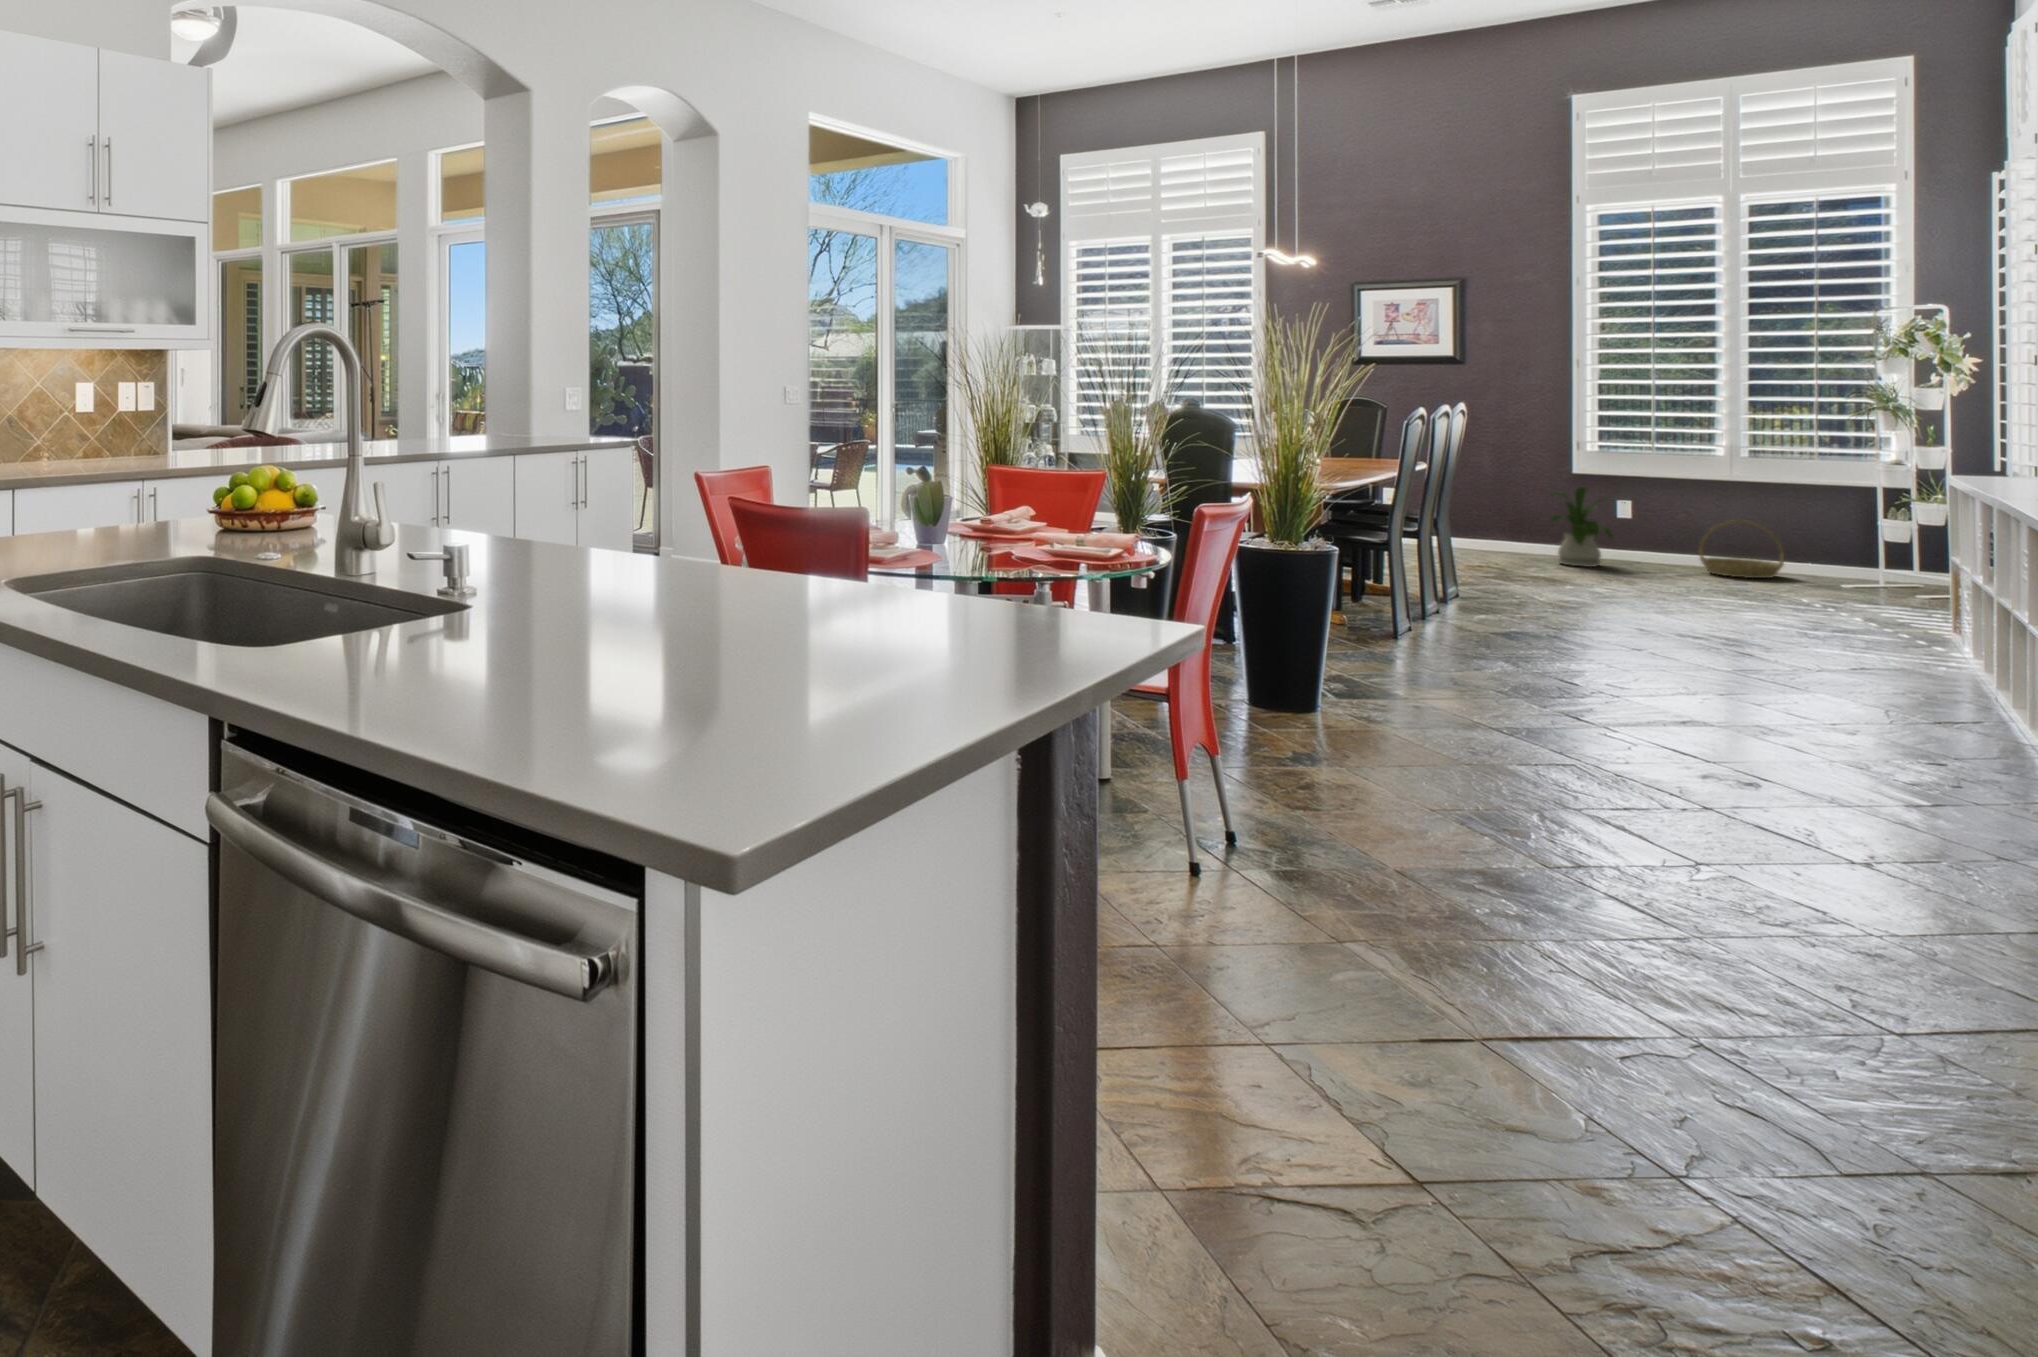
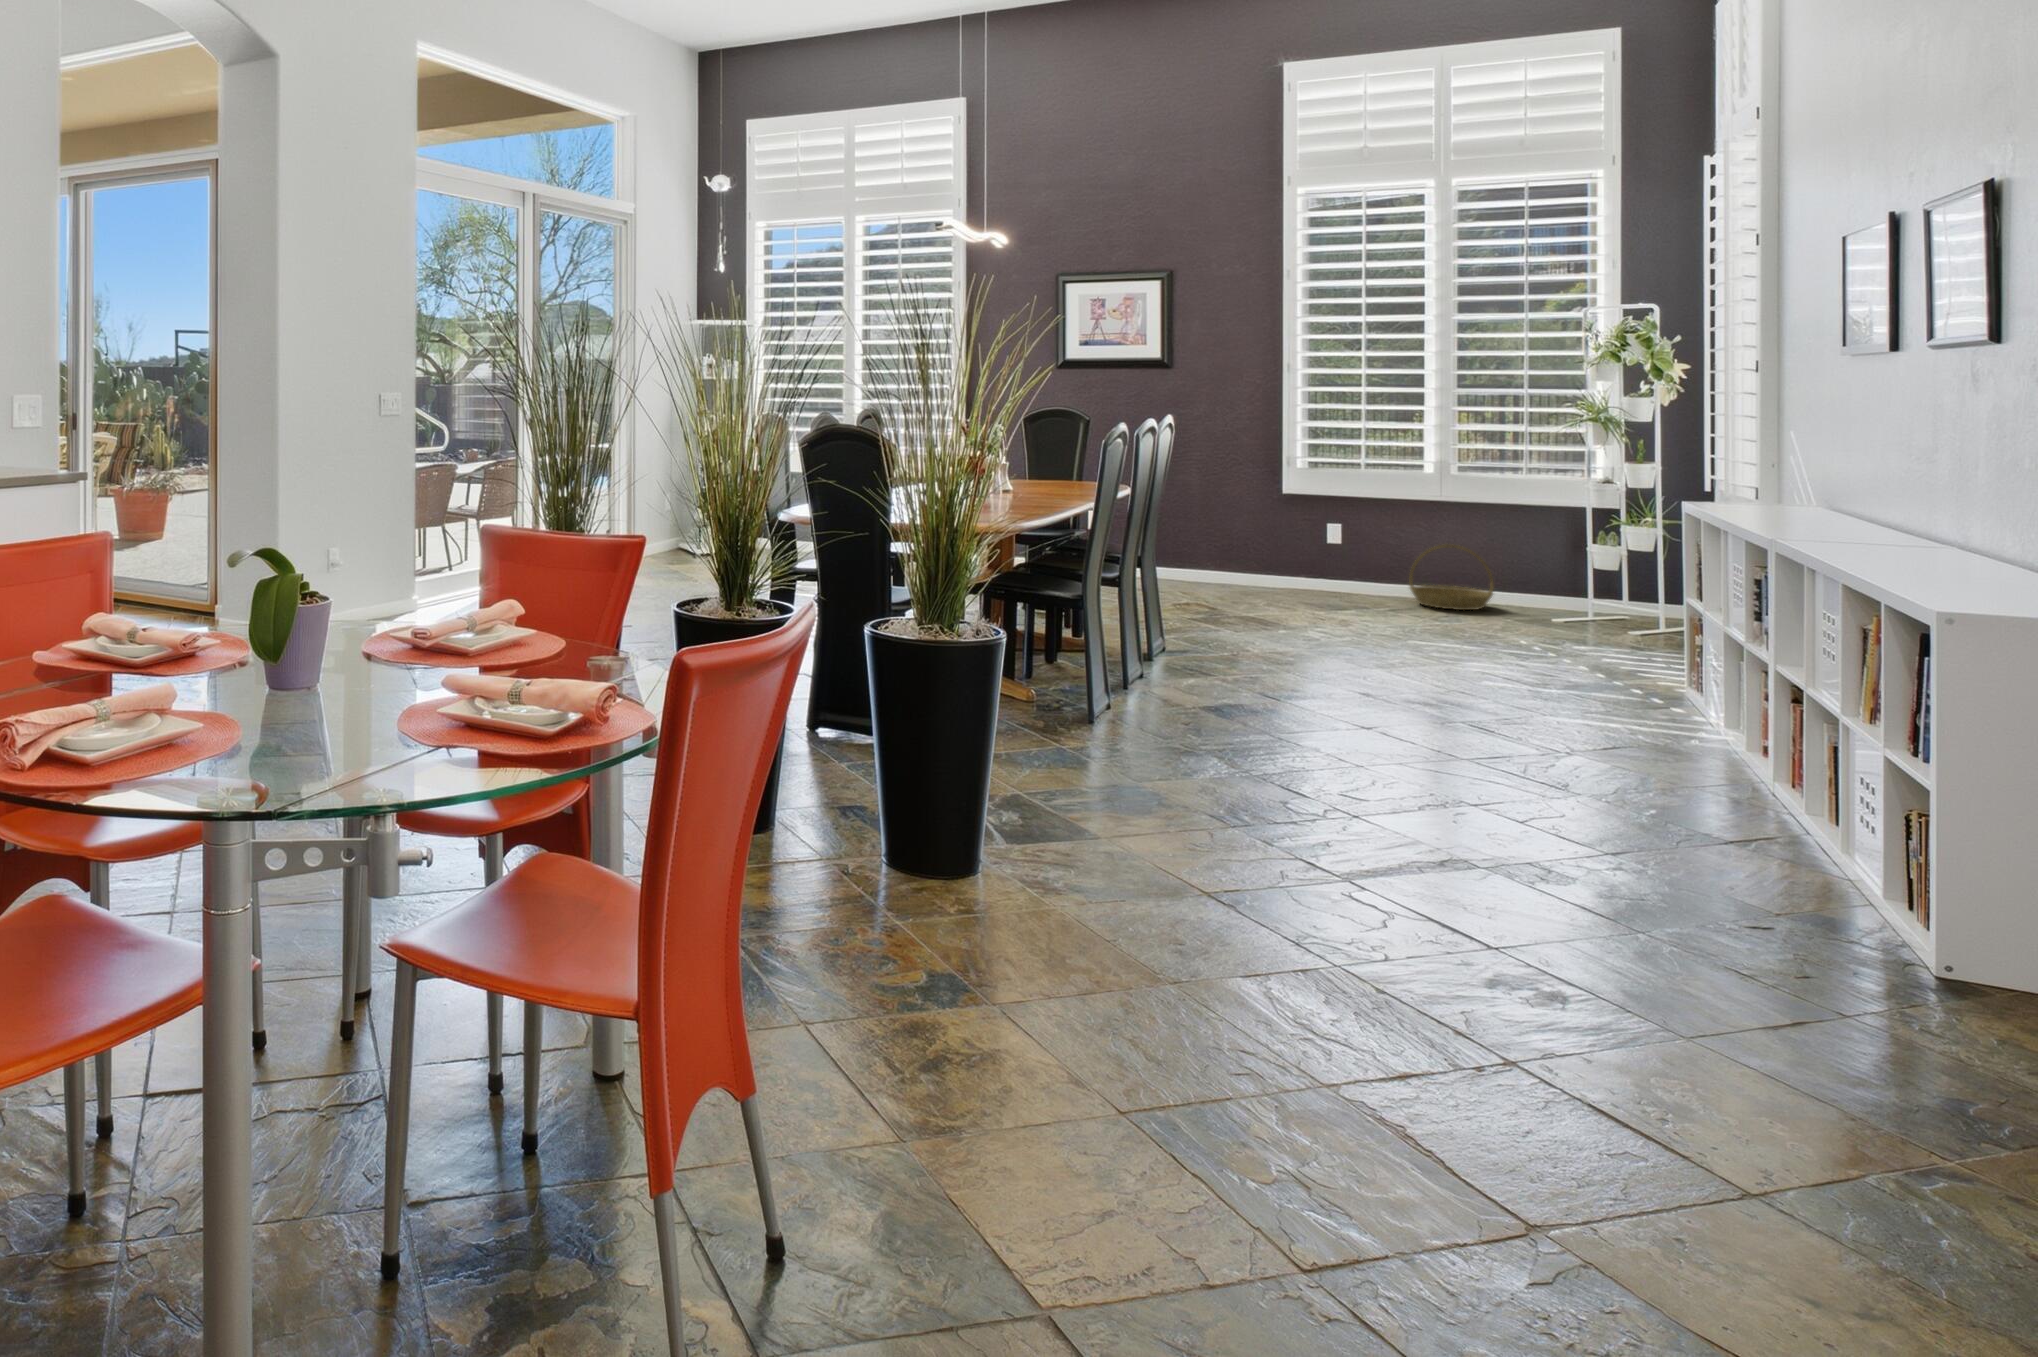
house plant: present [1551,487,1625,567] -> none [1247,508,1337,598]

